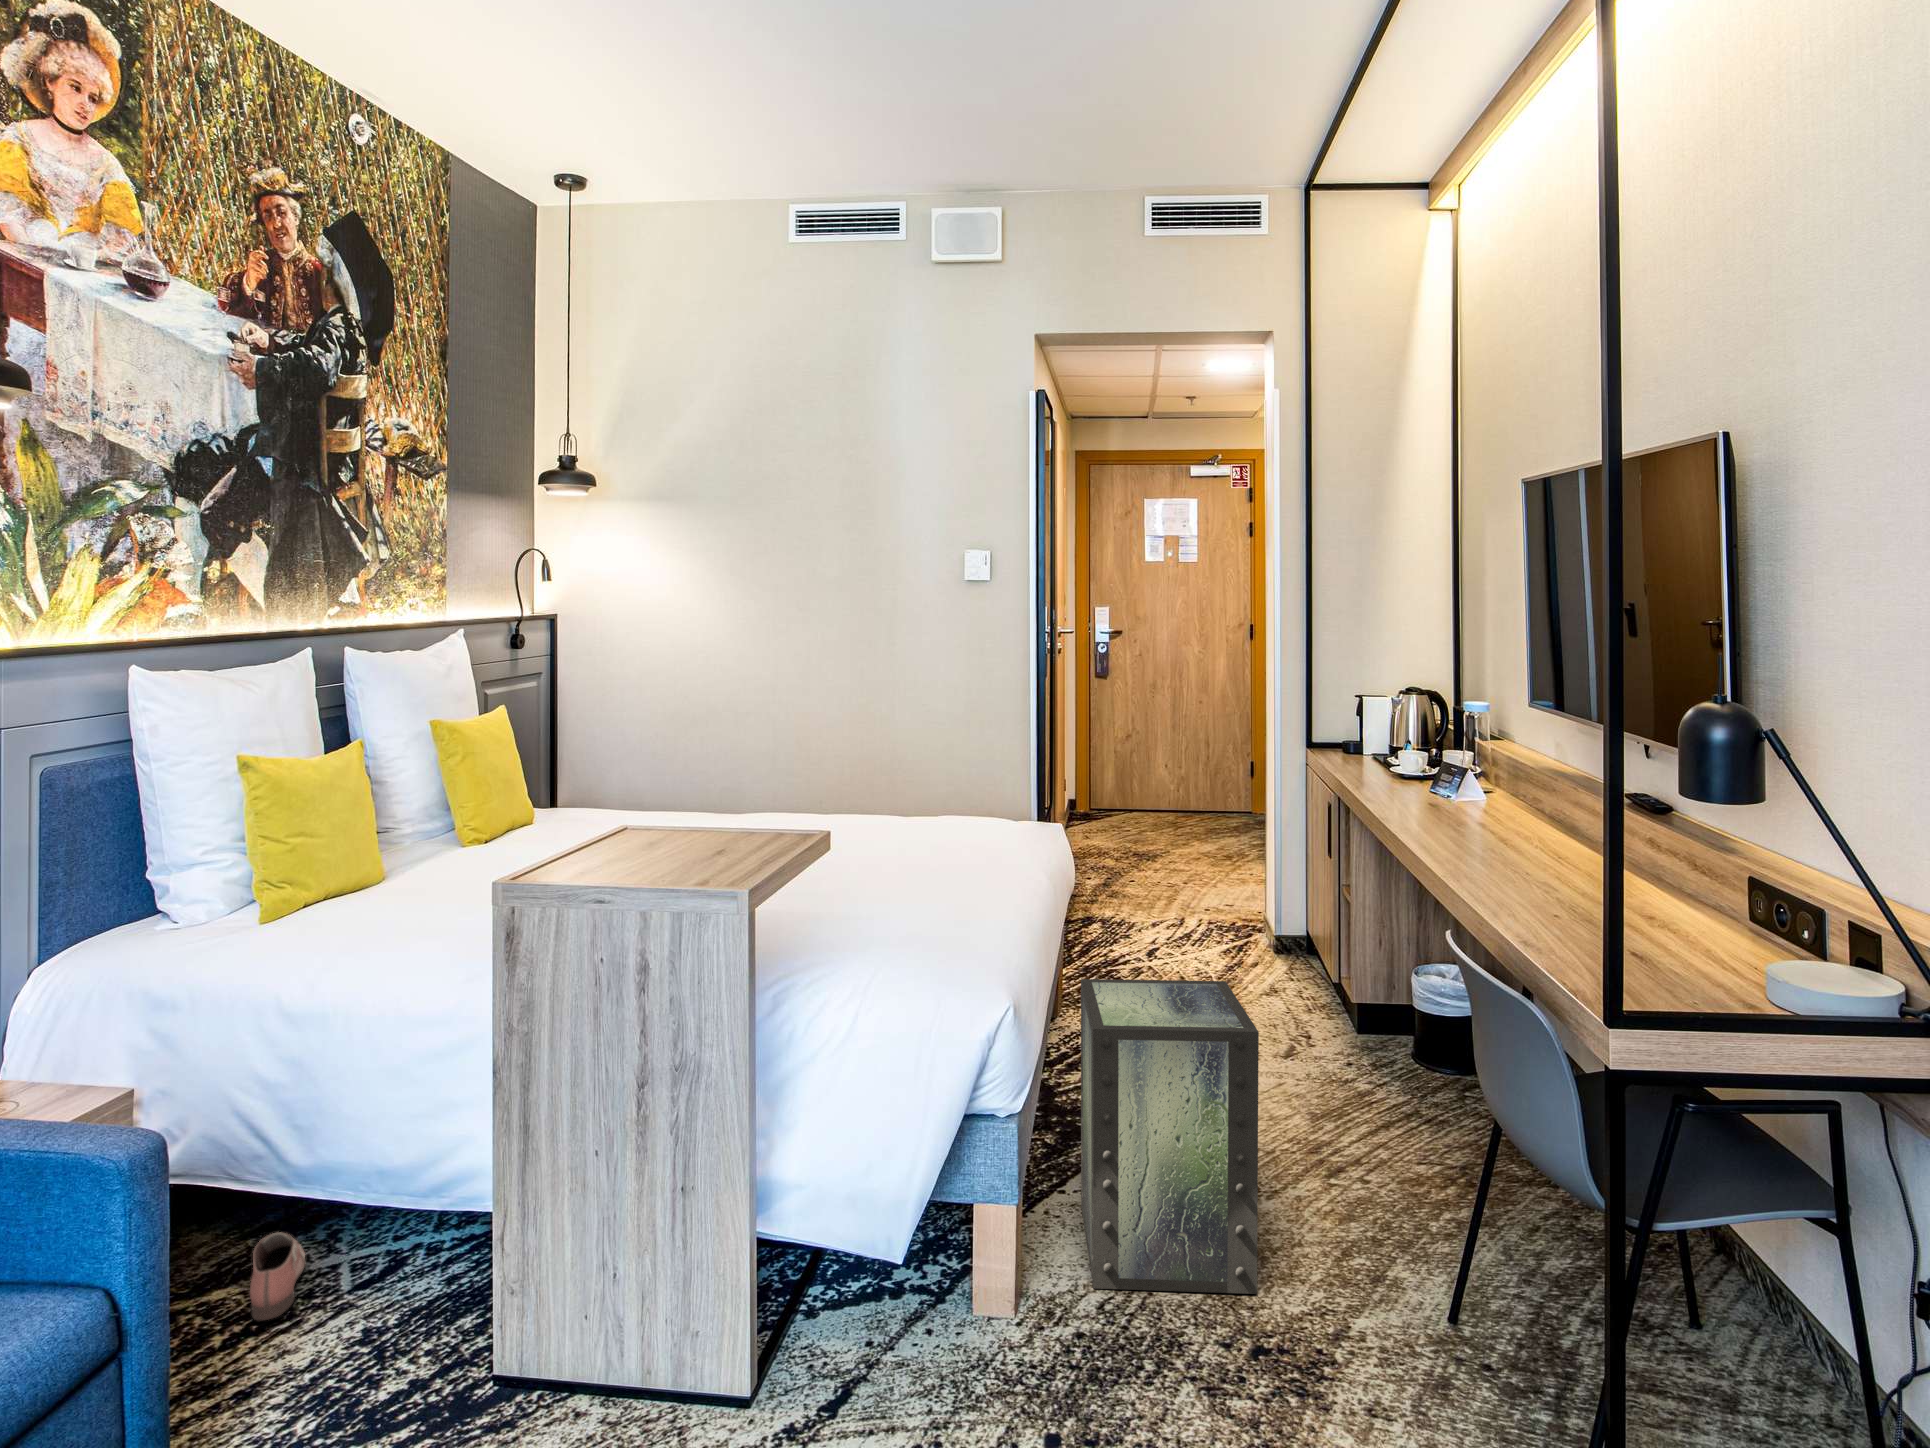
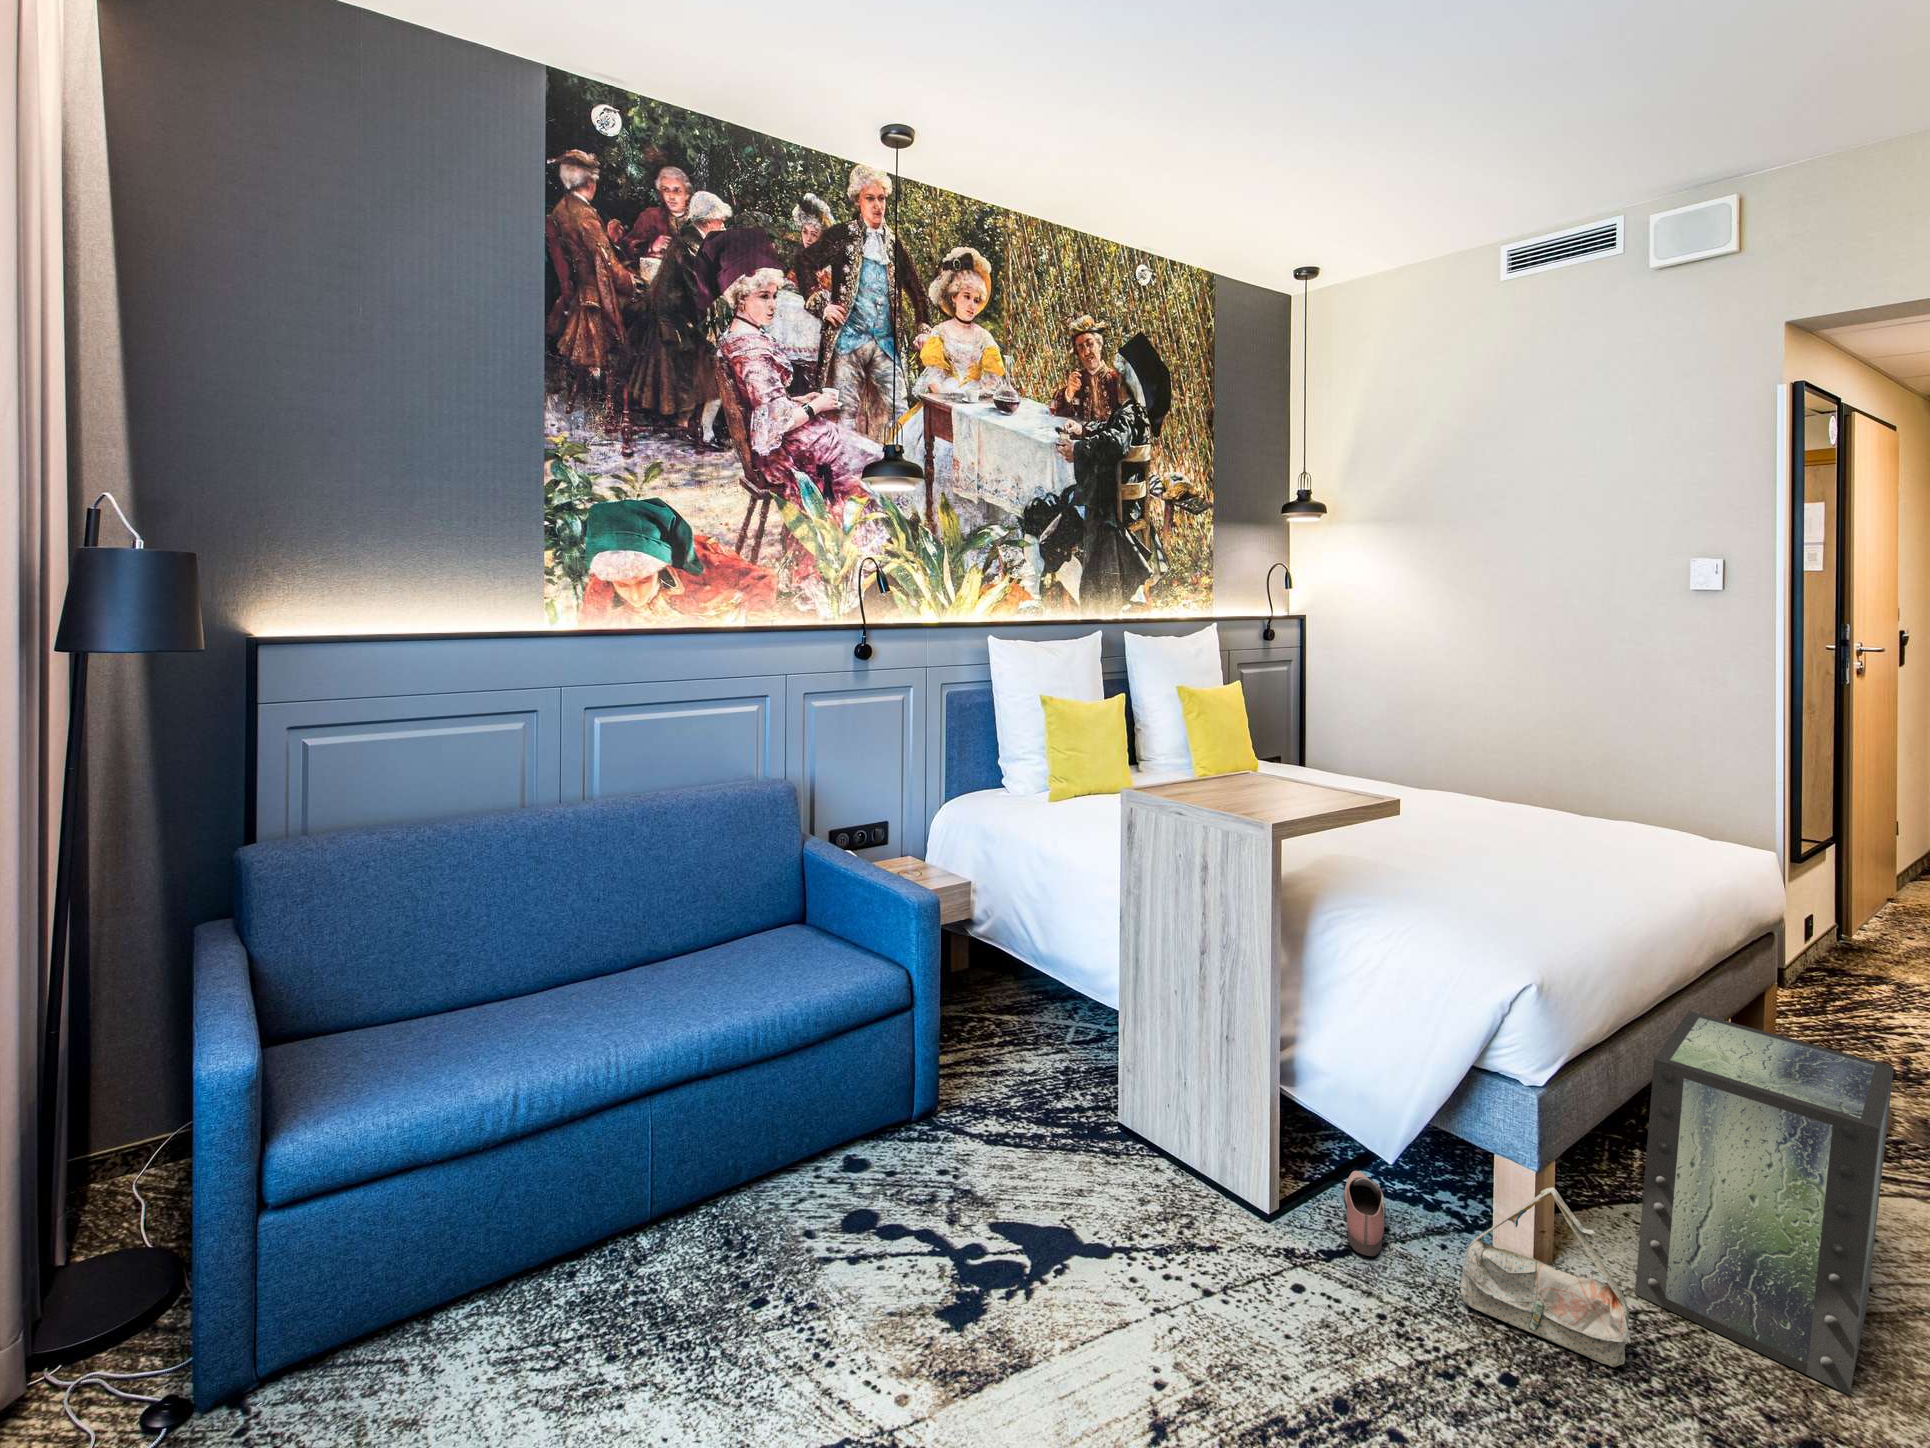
bag: none [972,1199,1134,1382] -> present [1460,1187,1631,1367]
shoe: present [250,1232,306,1321] -> present [1344,1171,1386,1256]

